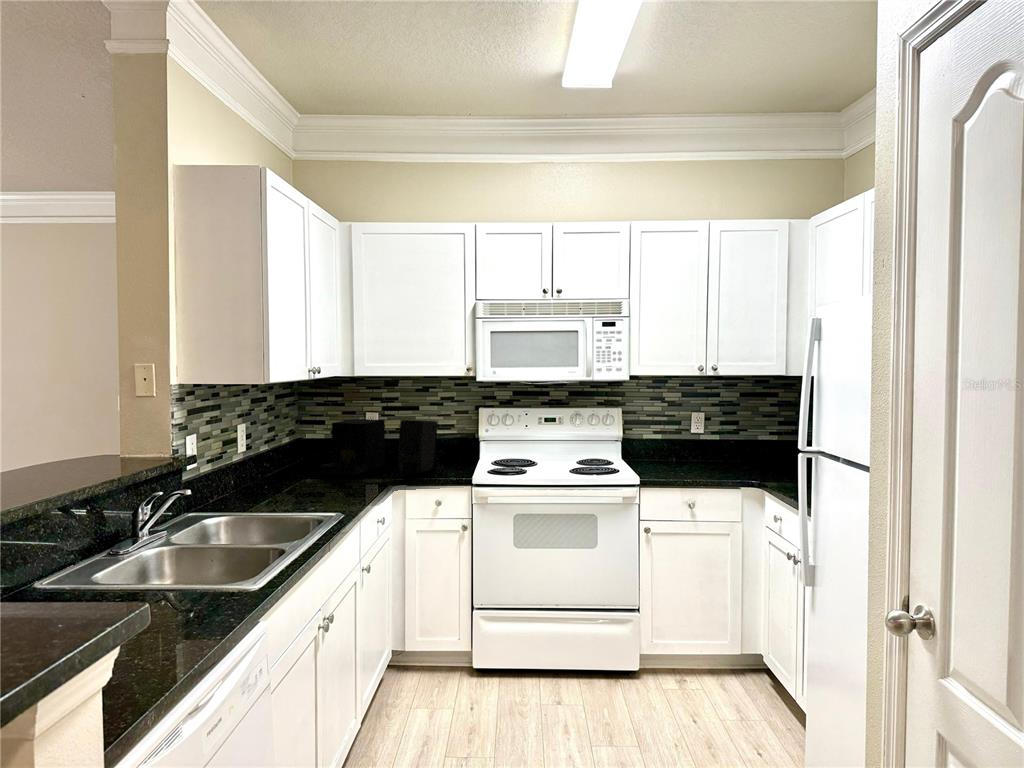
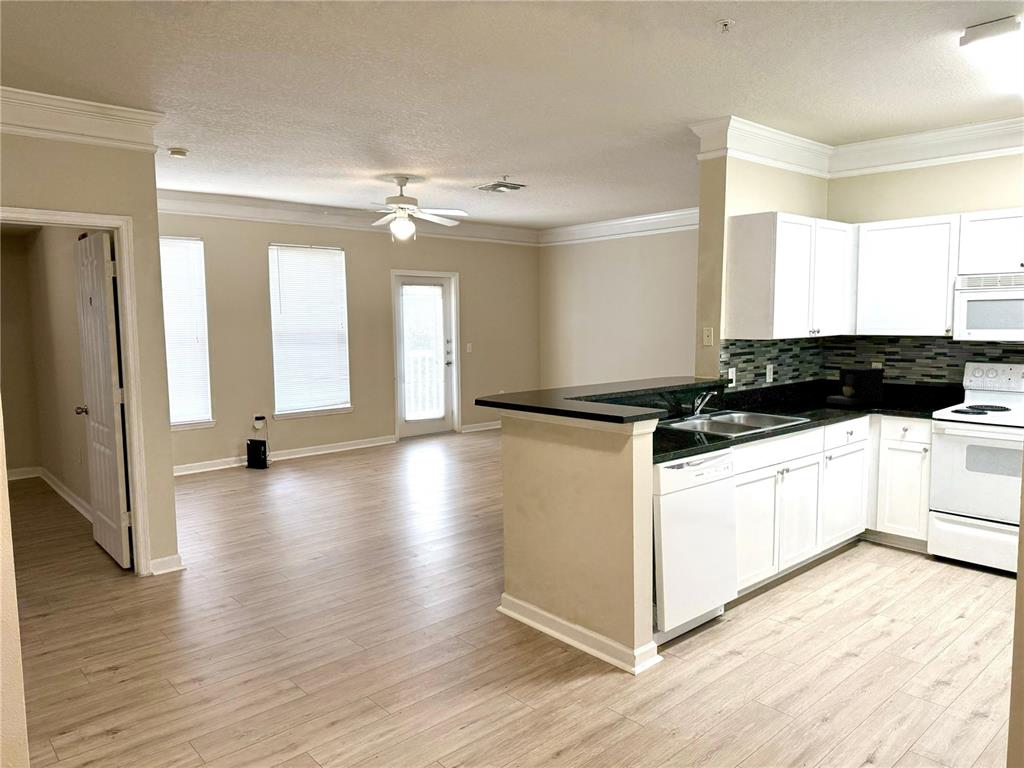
soap dispenser: present [399,420,437,475] -> none [882,368,918,408]

